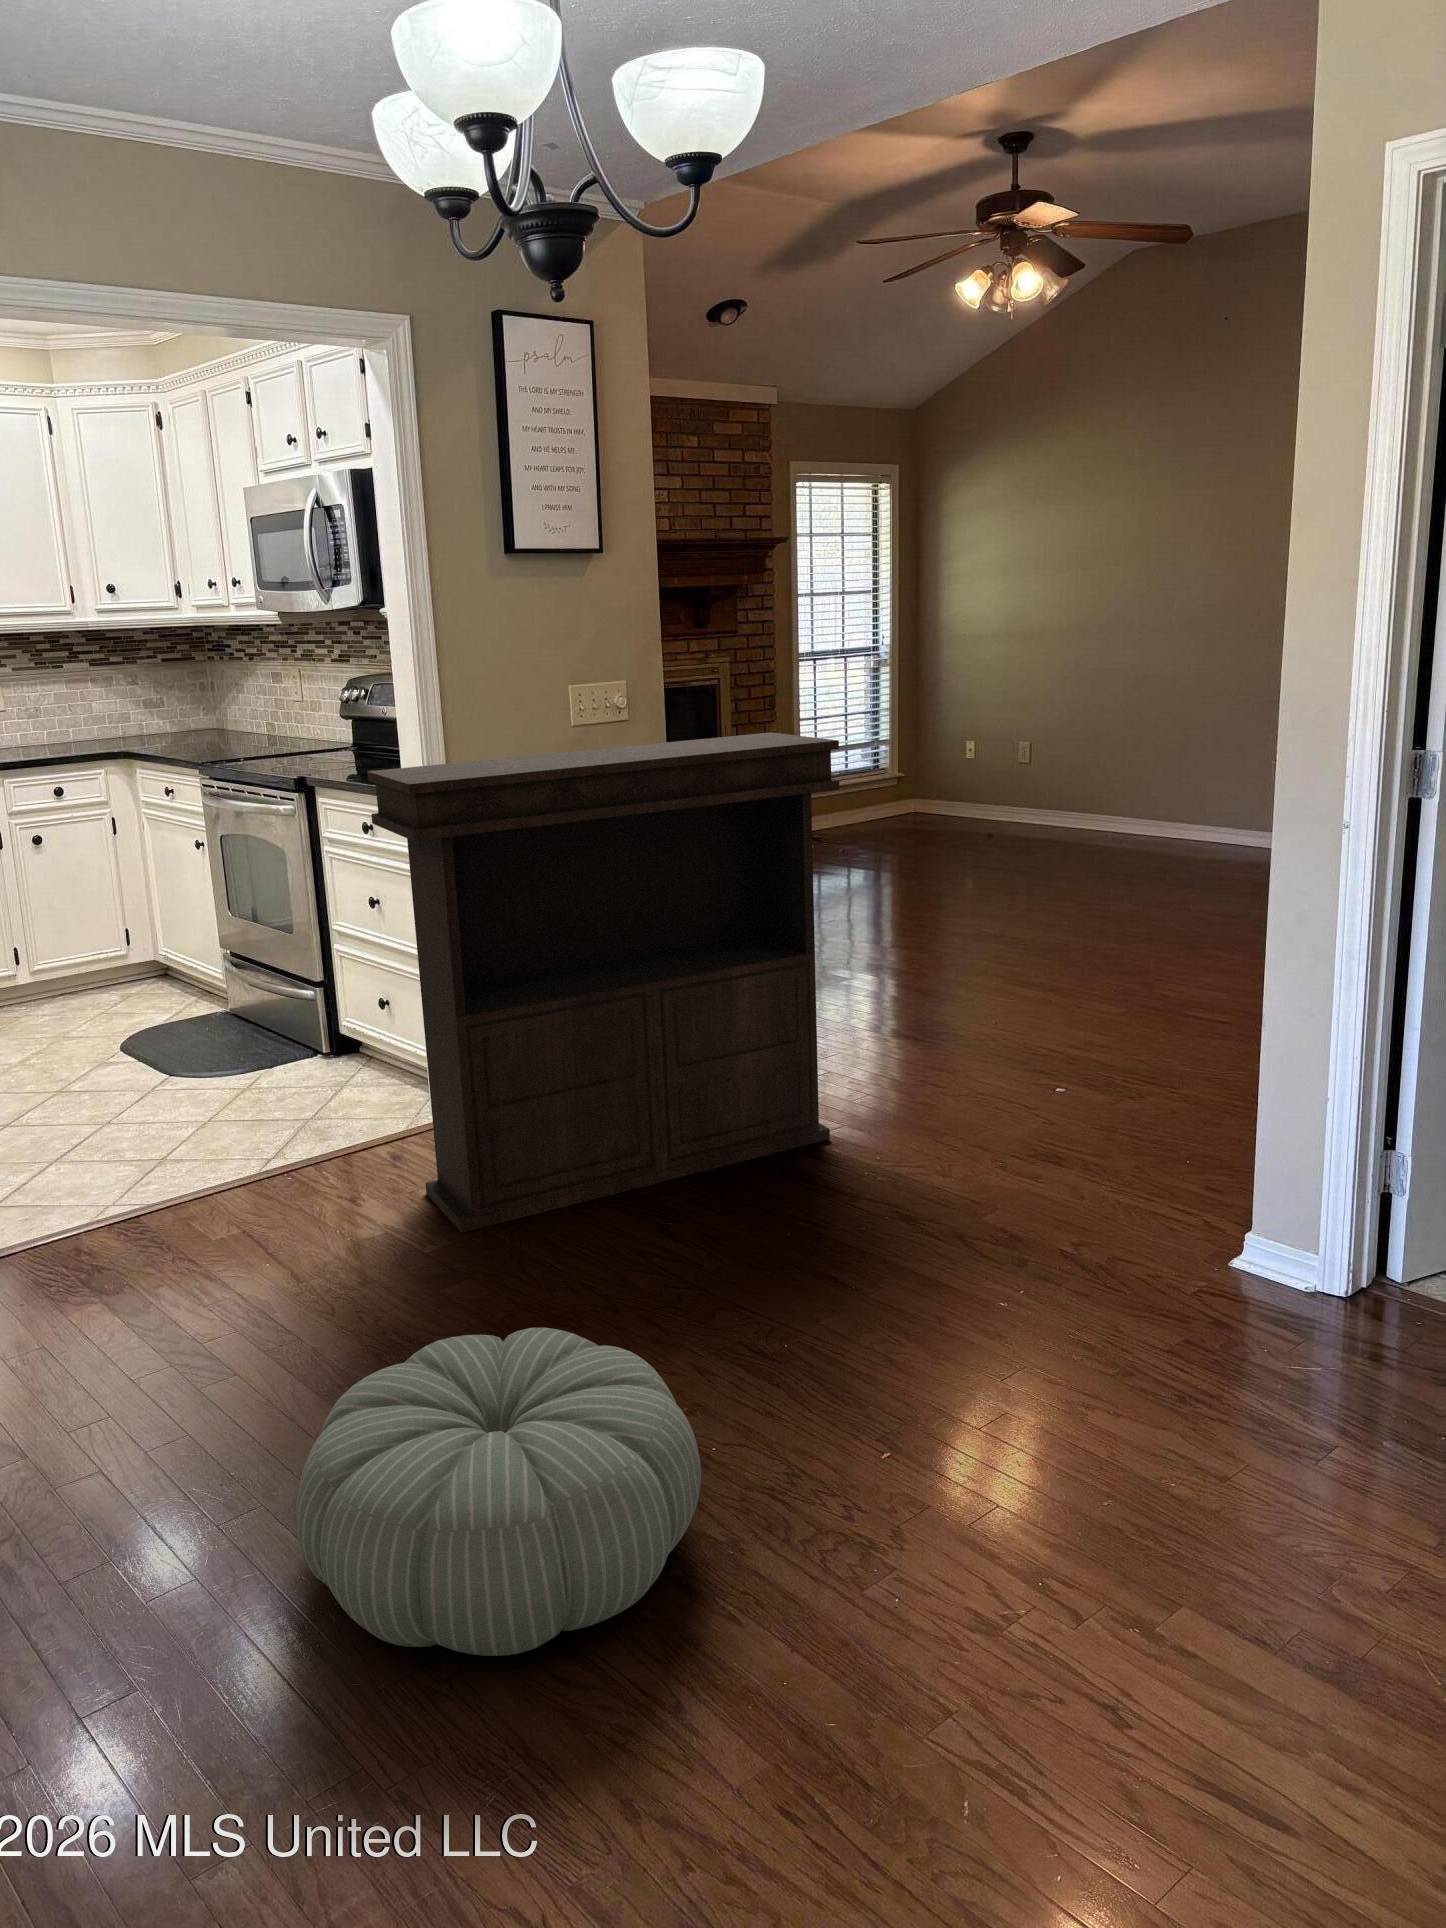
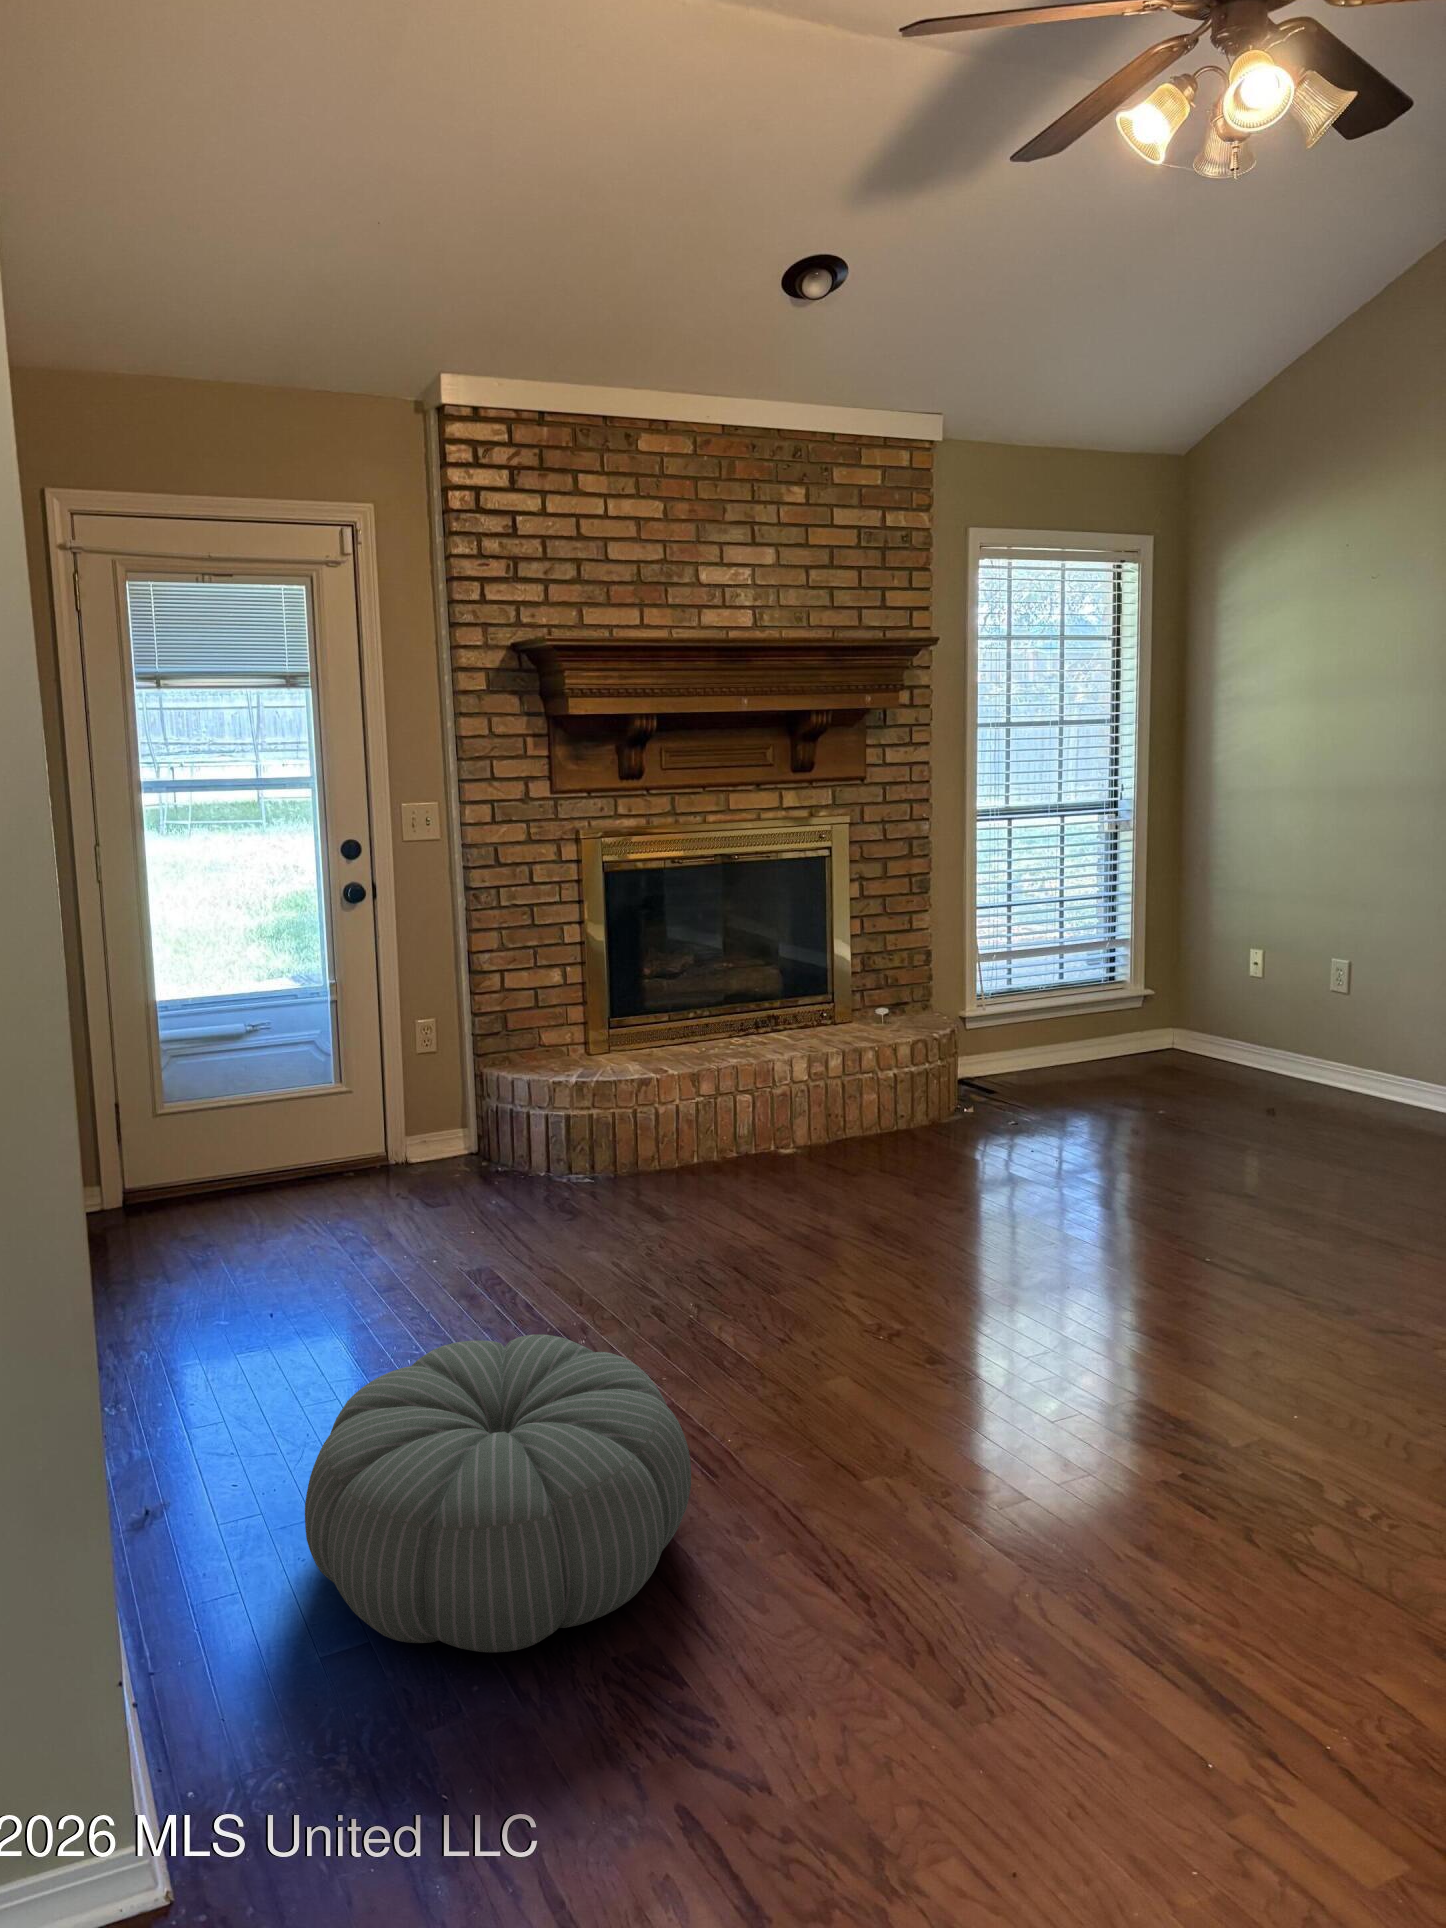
console table: present [367,732,840,1233] -> none [389,805,811,1249]

